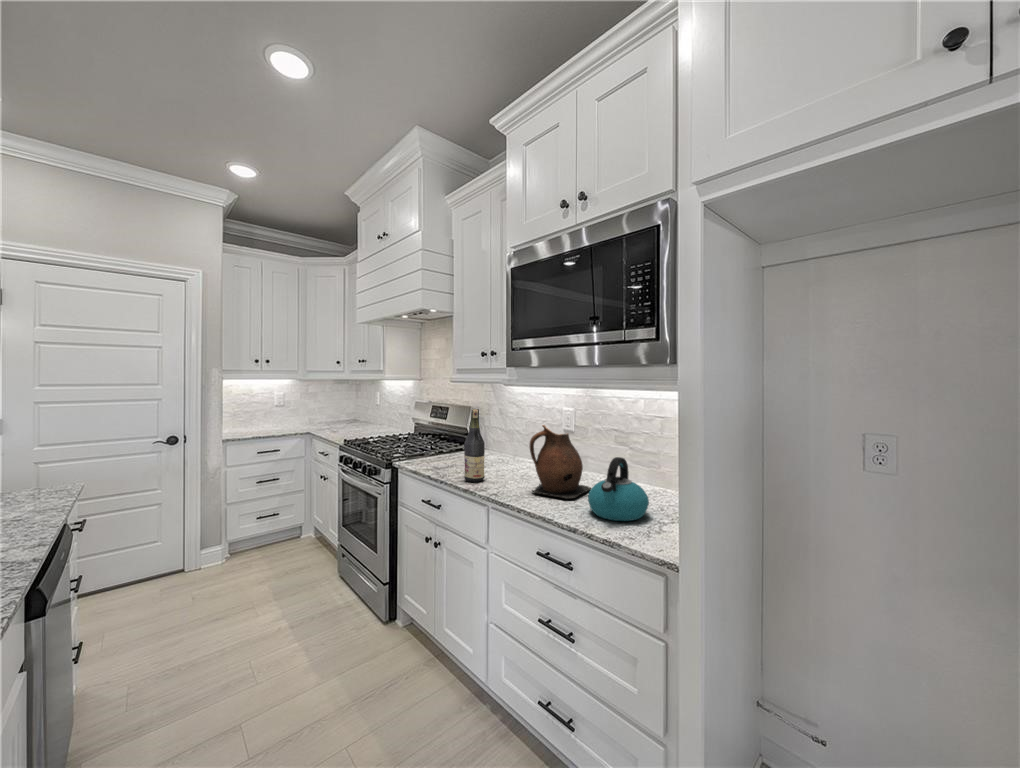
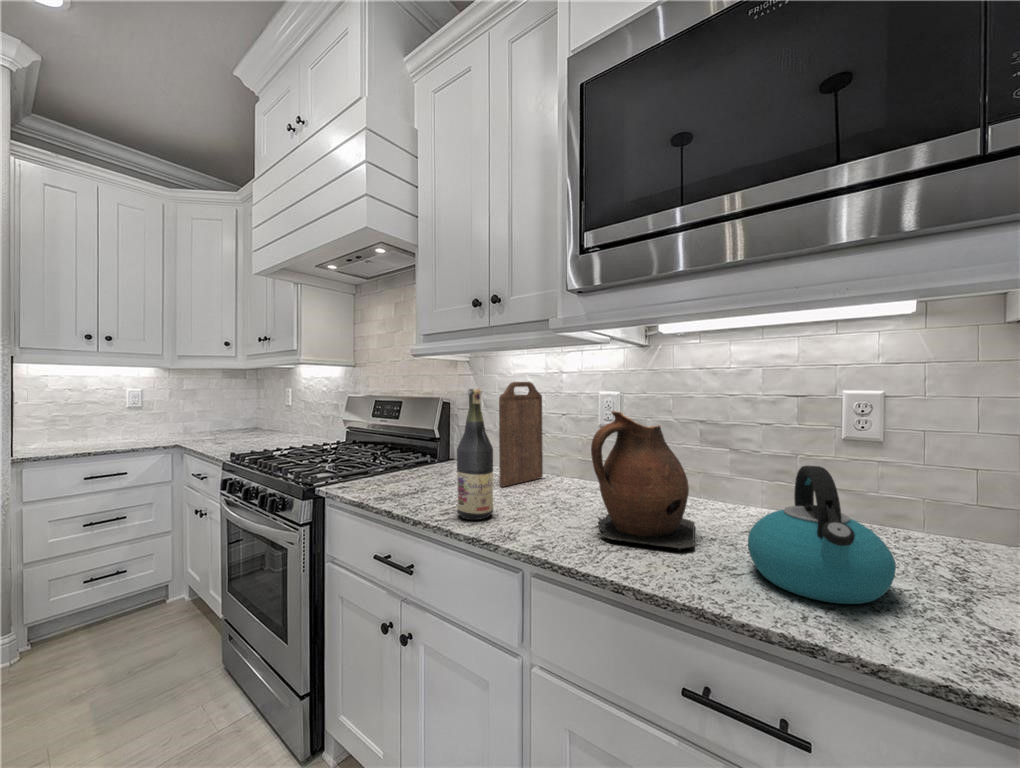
cutting board: none [500,401,531,467] -> present [499,382,543,487]

